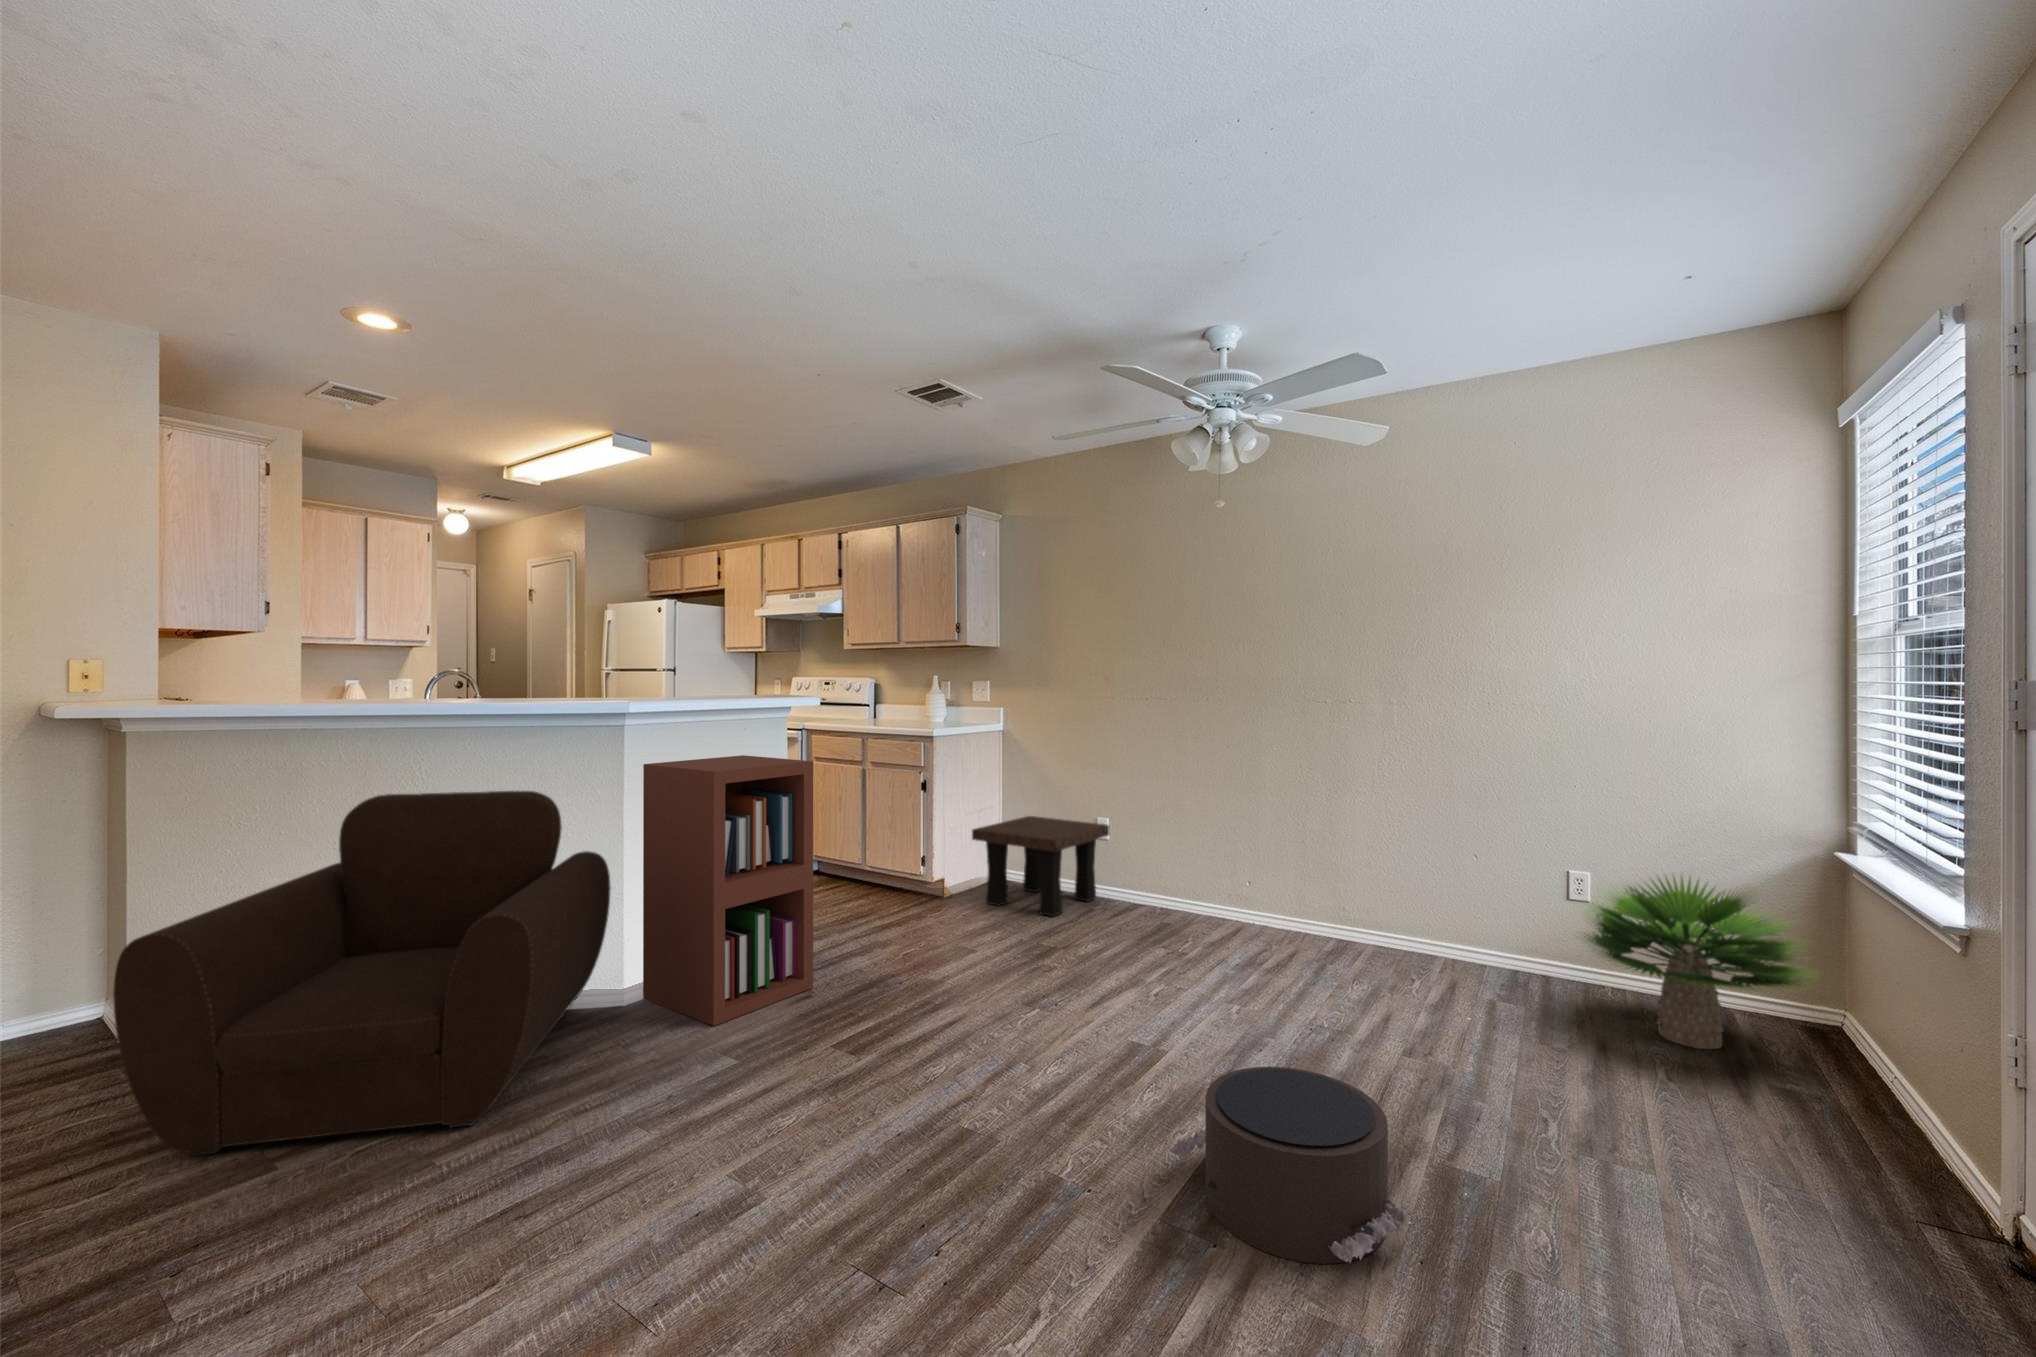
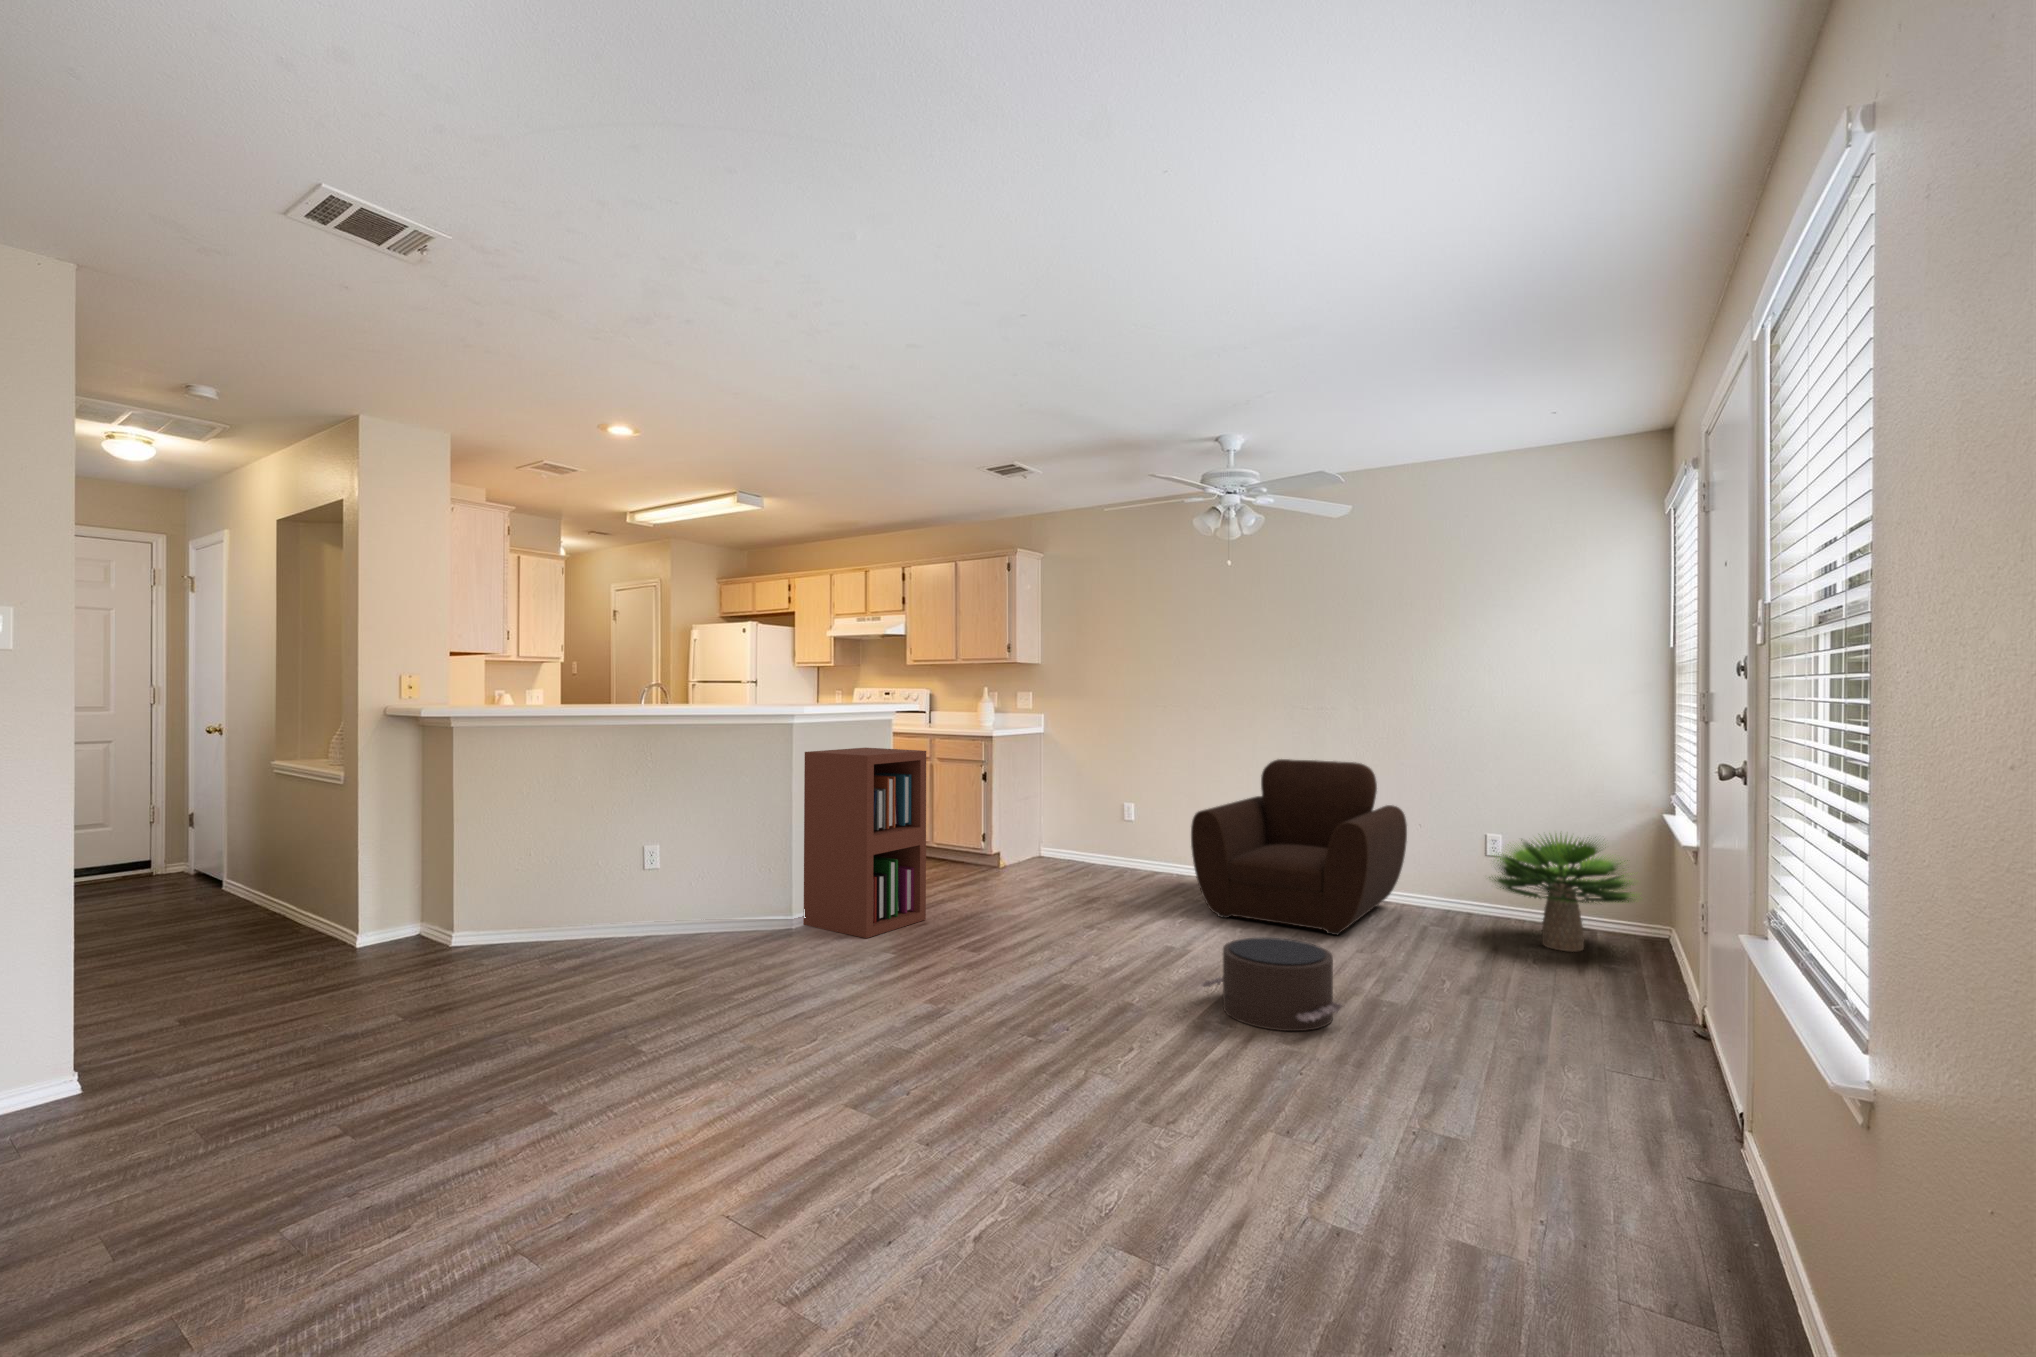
armchair: present [113,791,611,1156] -> present [1191,759,1407,935]
side table: present [972,816,1110,916] -> none [1025,804,1136,881]

